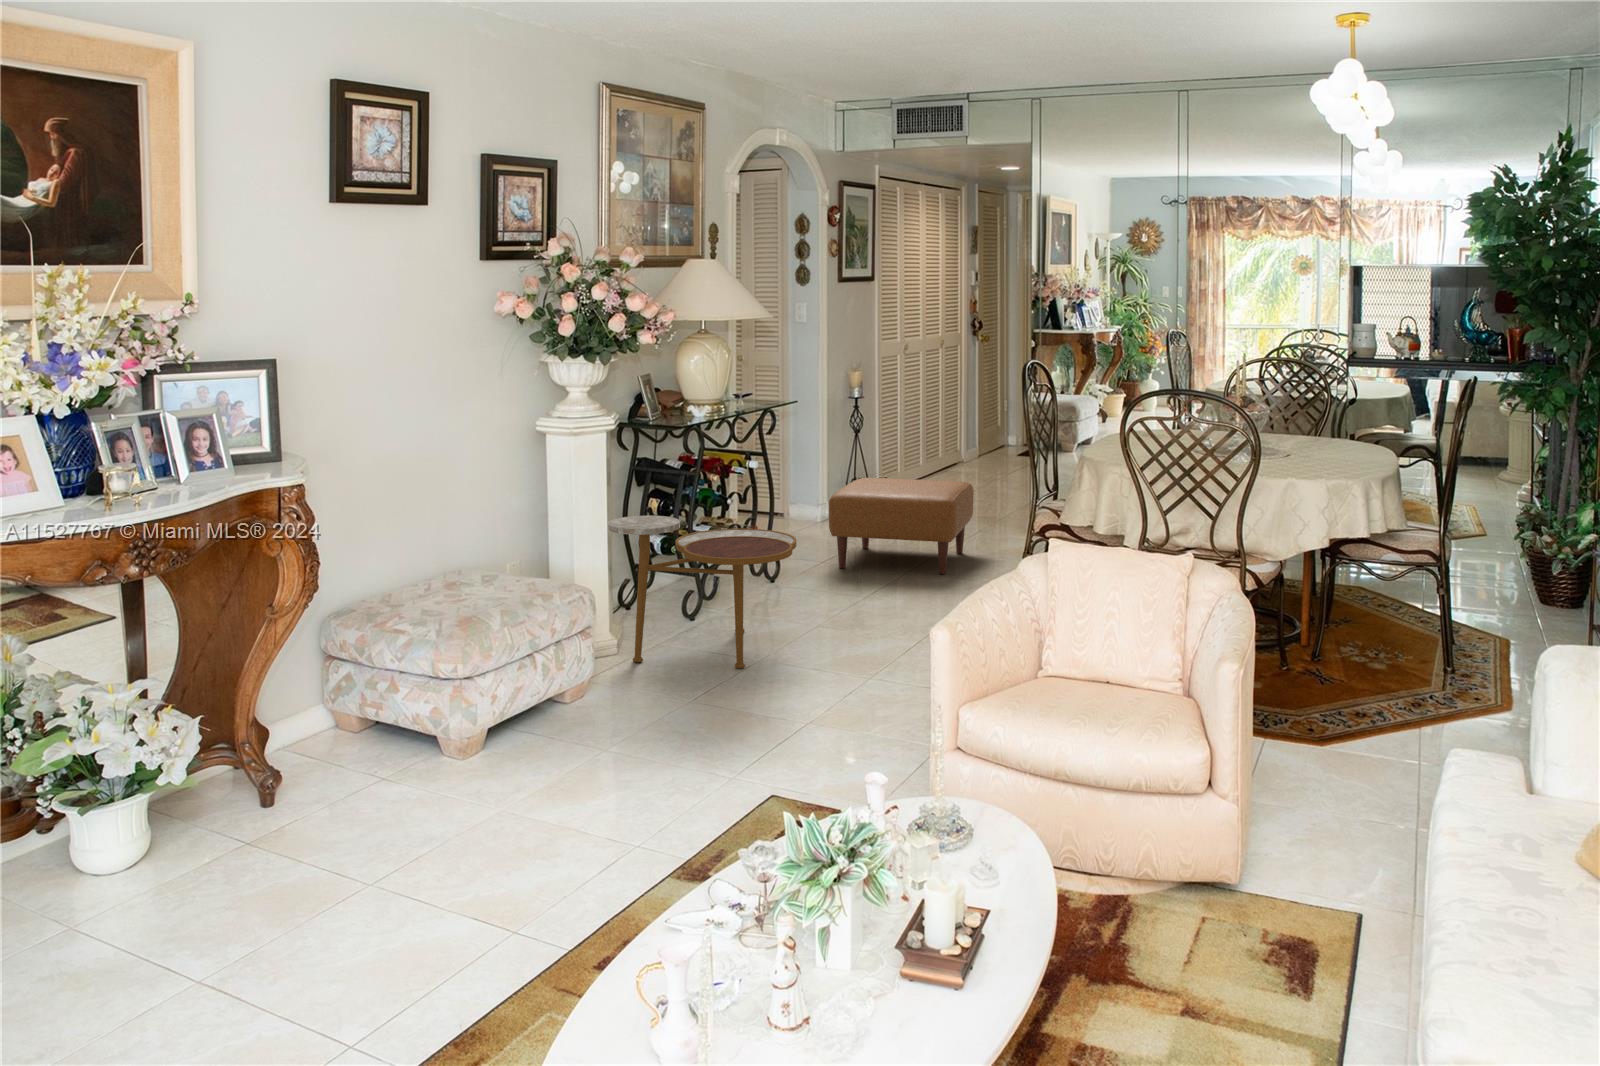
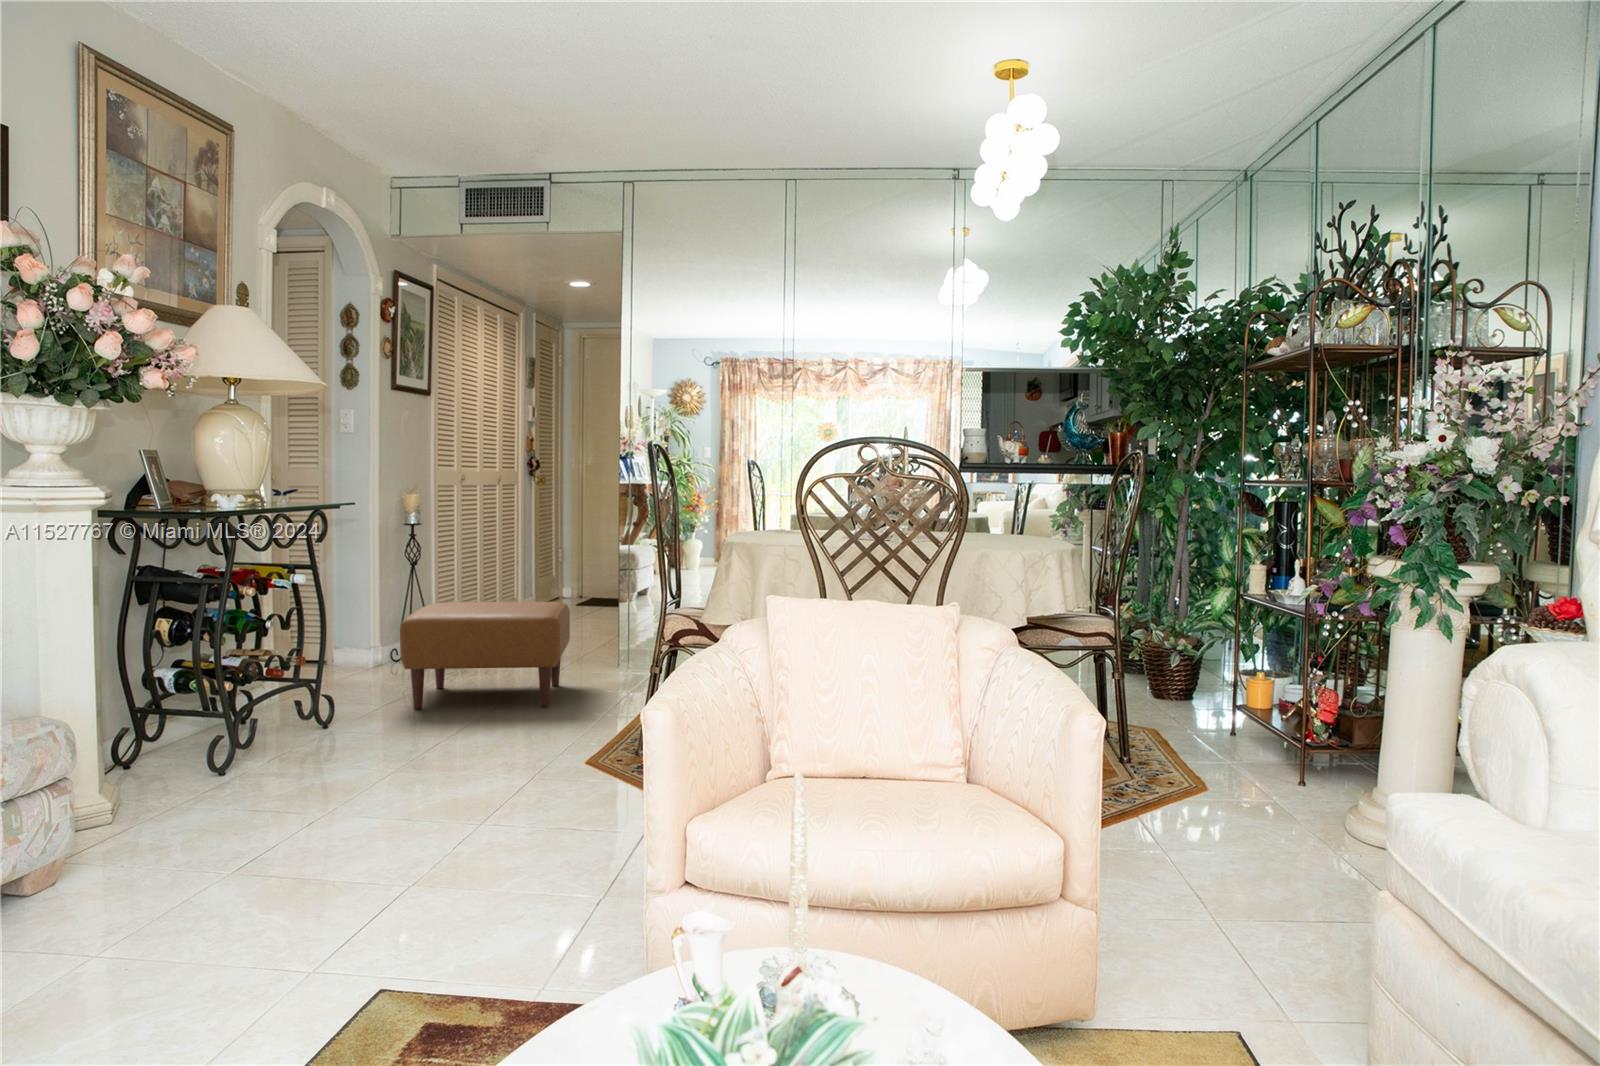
side table: present [608,516,796,668] -> none [91,626,385,845]

